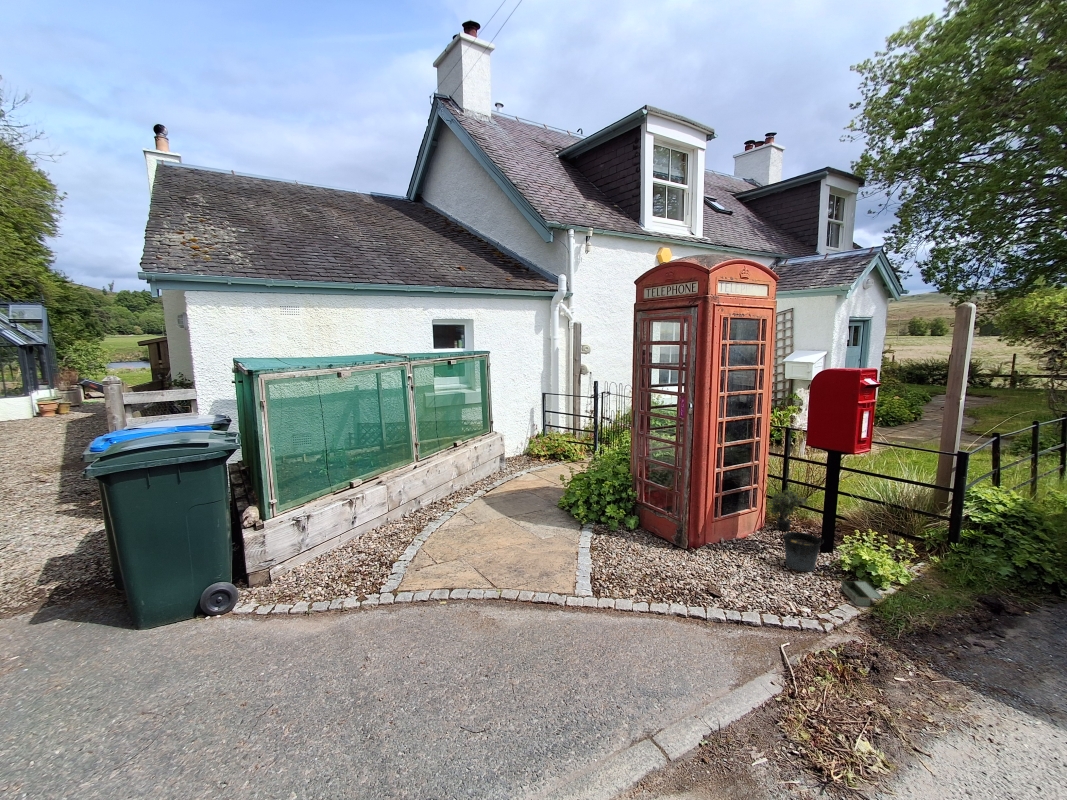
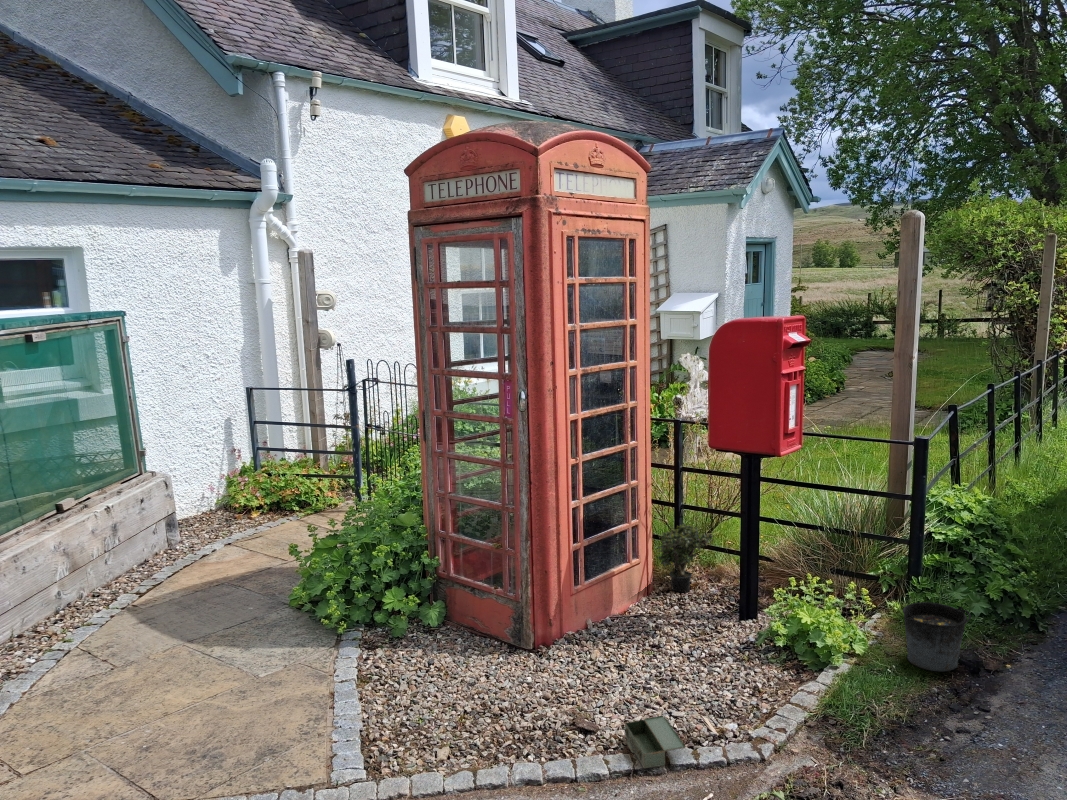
bucket: present [782,532,824,572] -> present [903,602,971,671]
toolbox: present [841,581,883,606] -> present [625,716,685,769]

